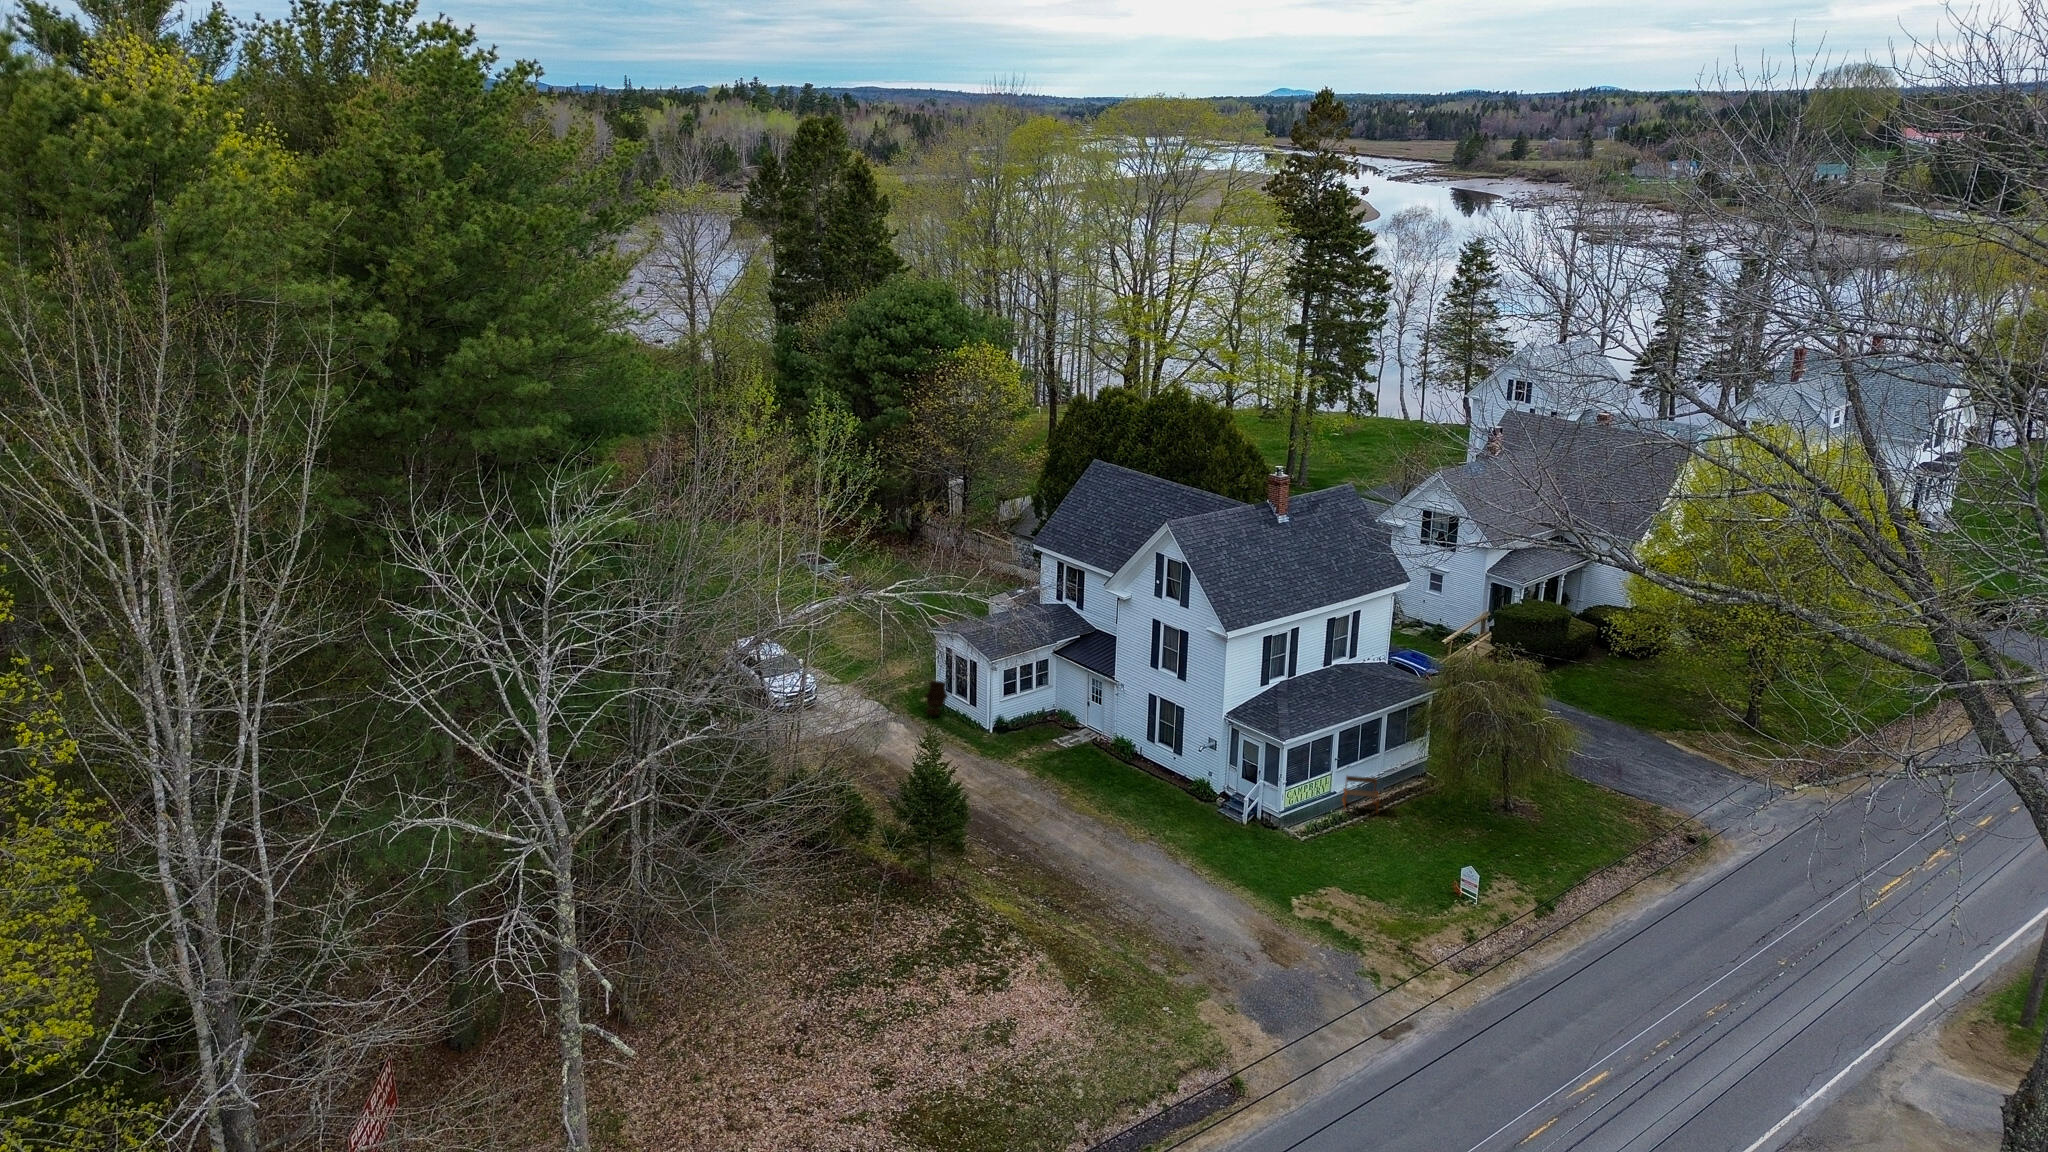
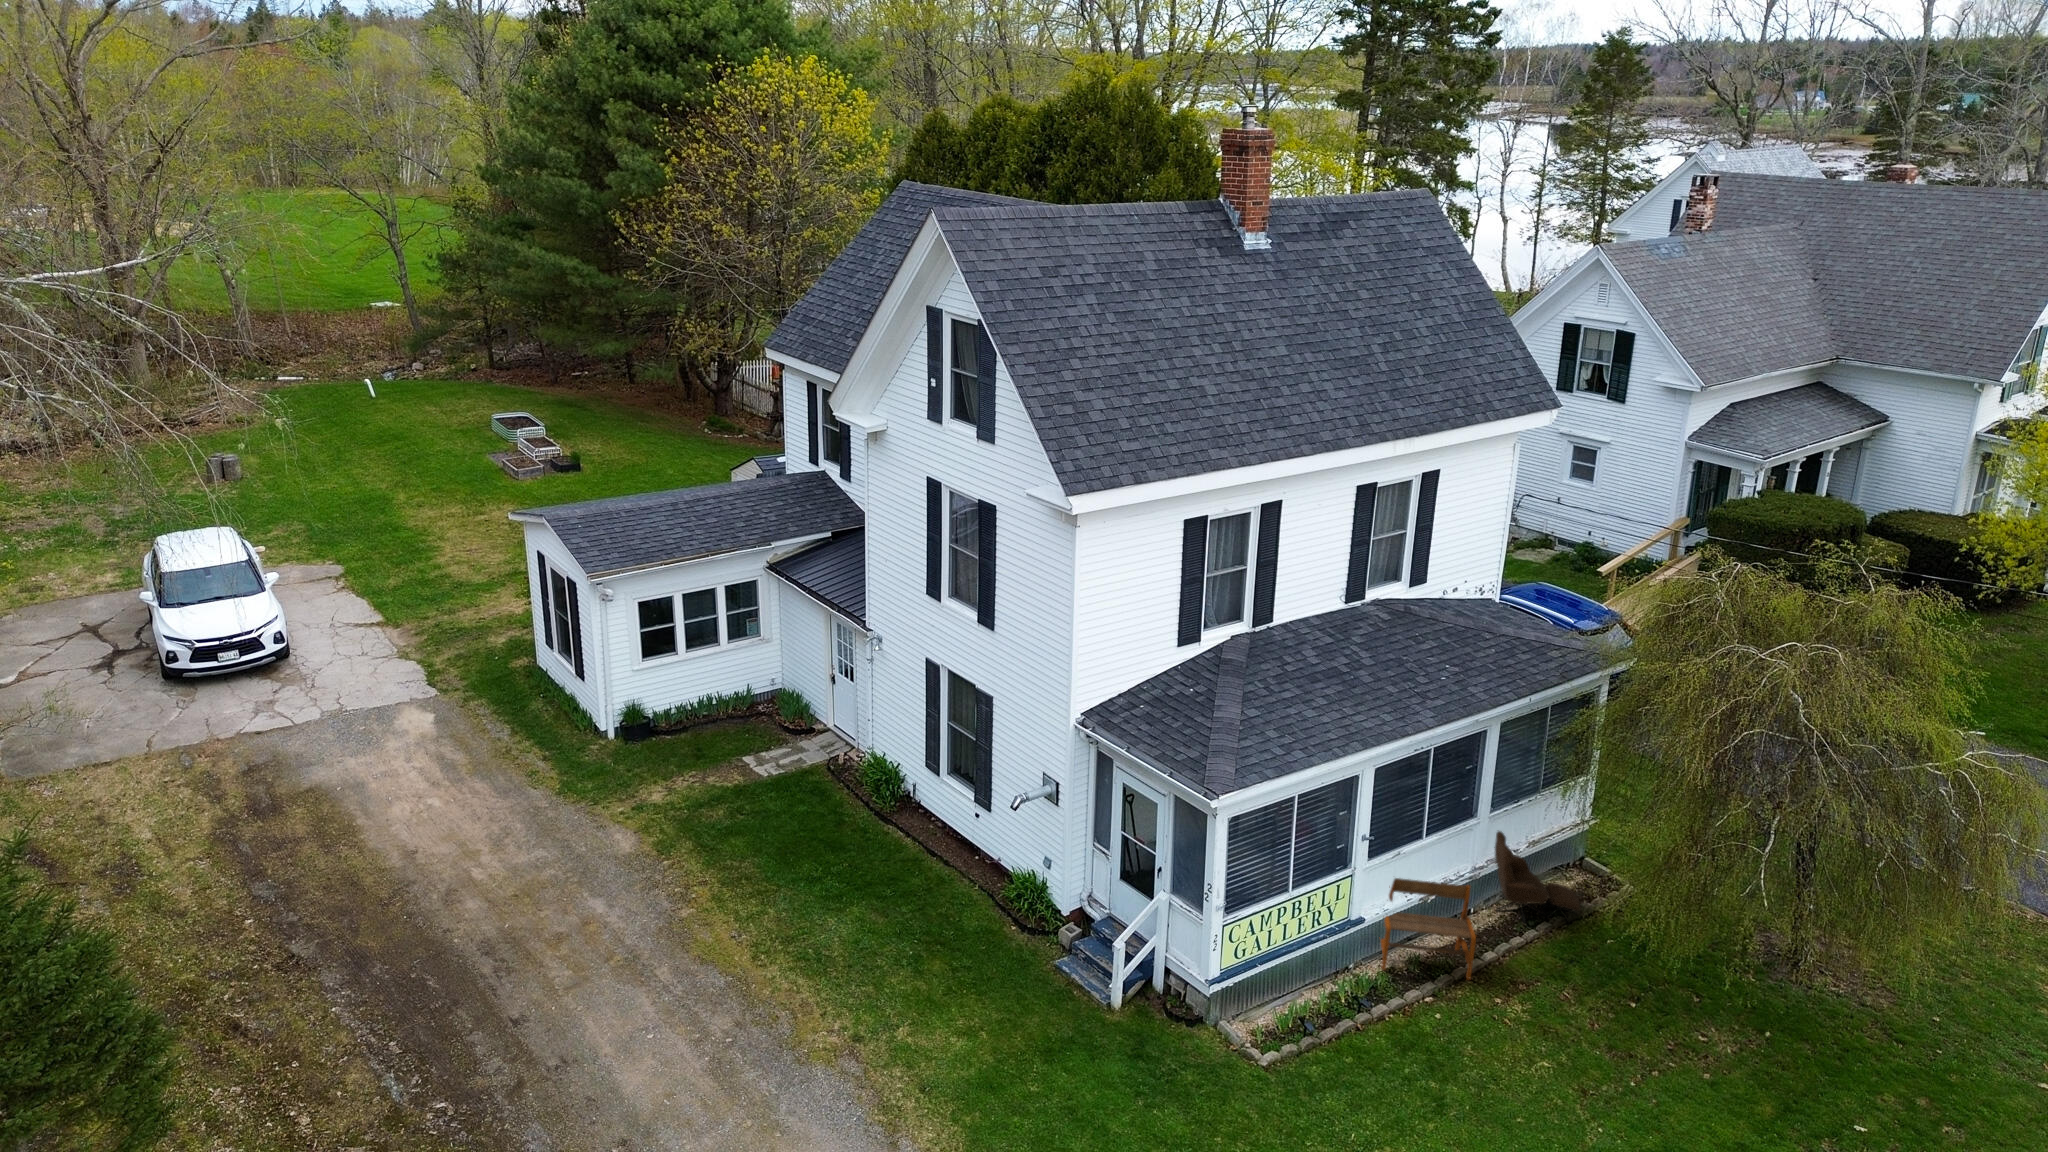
lounge chair: present [925,681,947,716] -> present [1494,831,1581,923]

